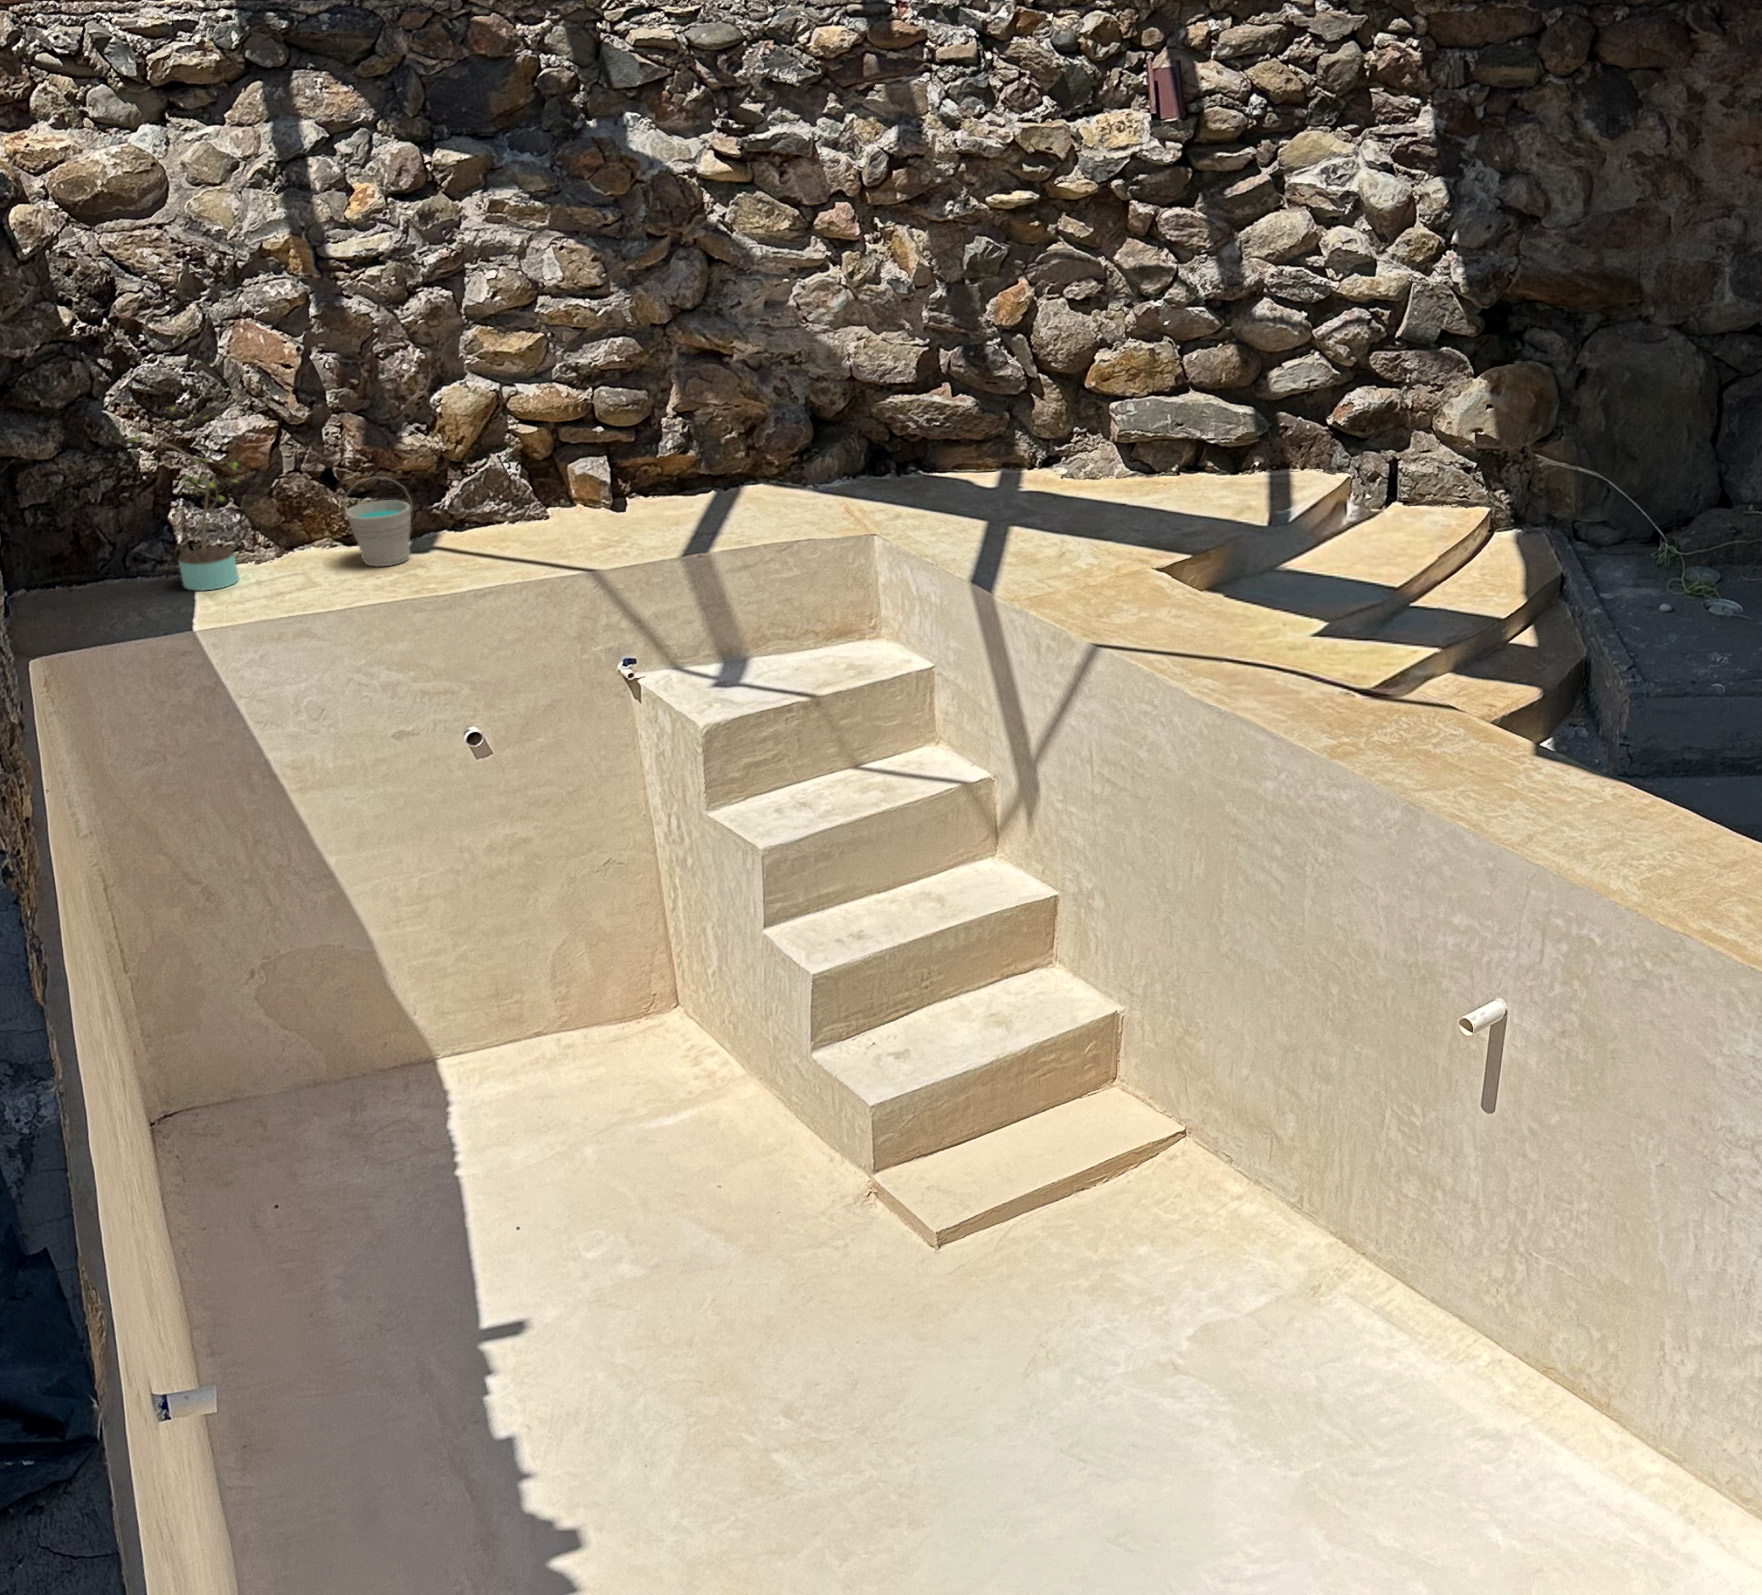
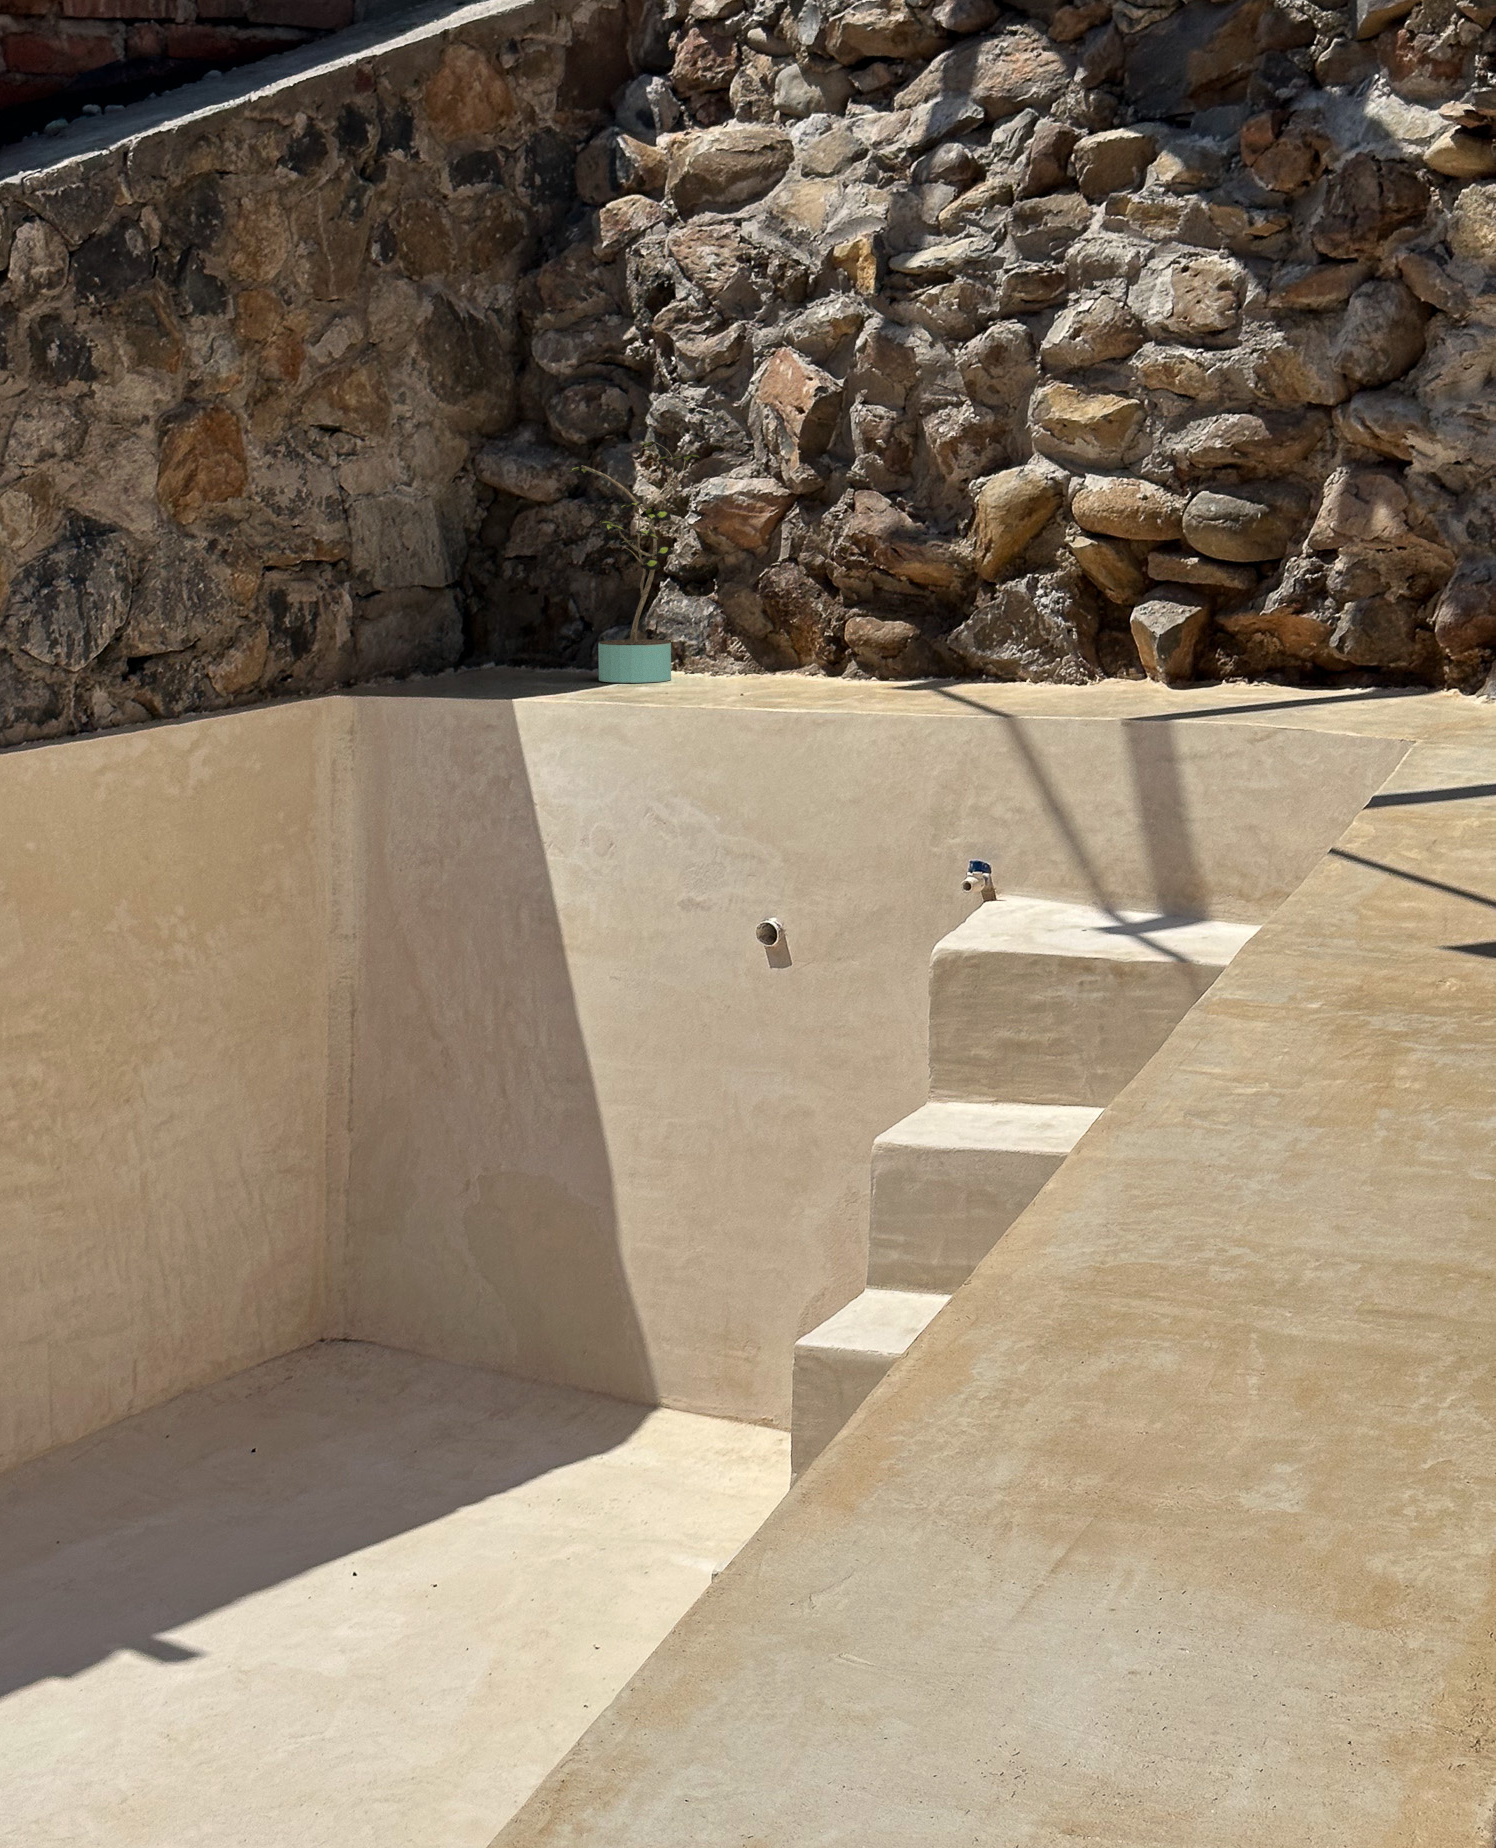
bucket: present [343,478,412,567] -> none [781,564,873,692]

